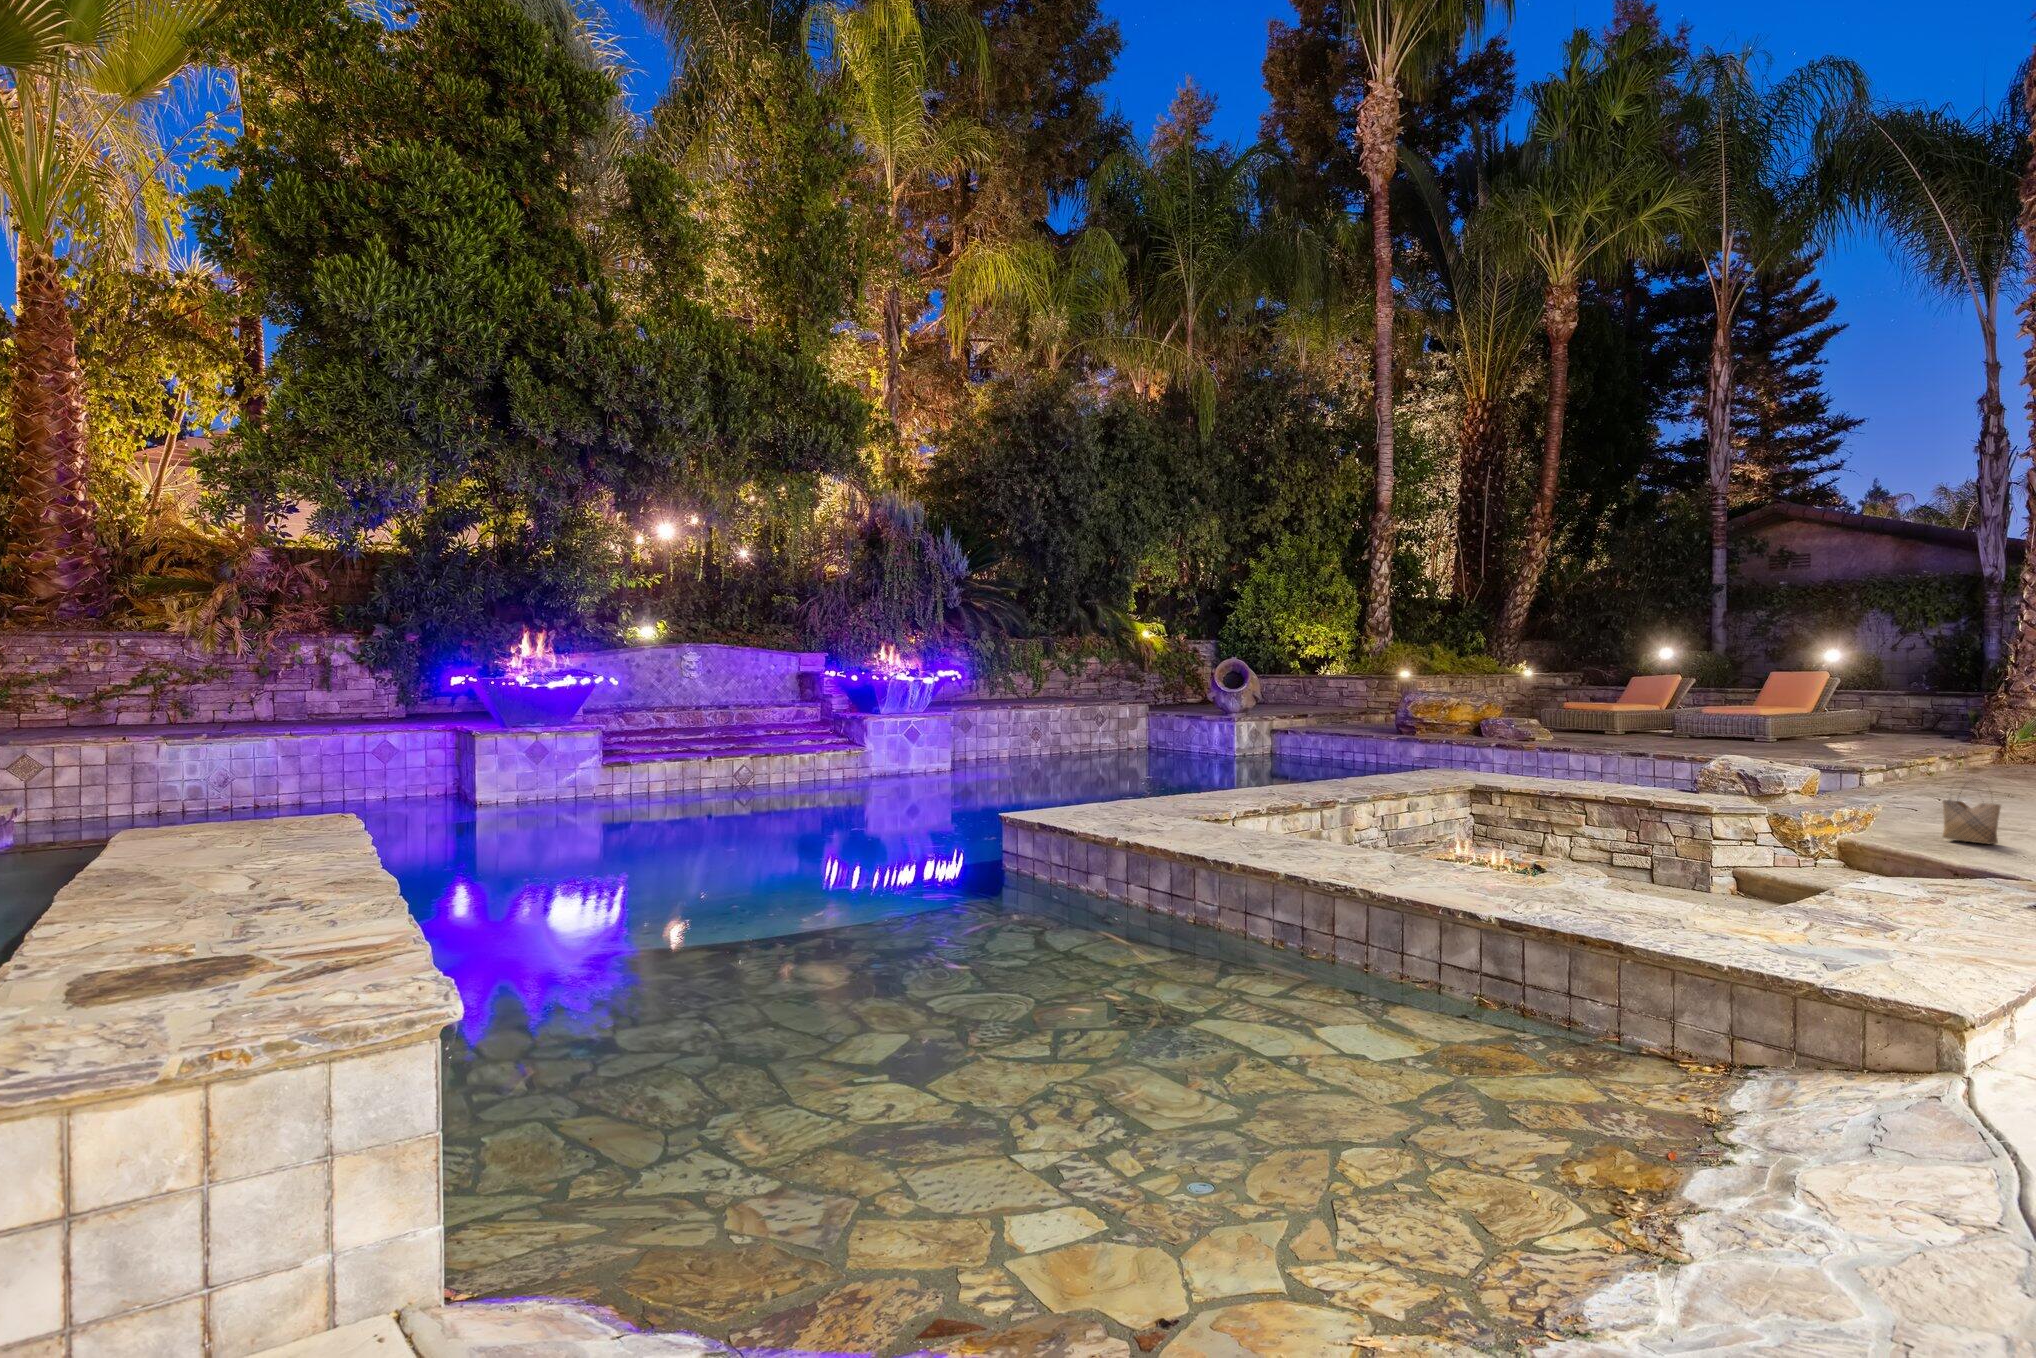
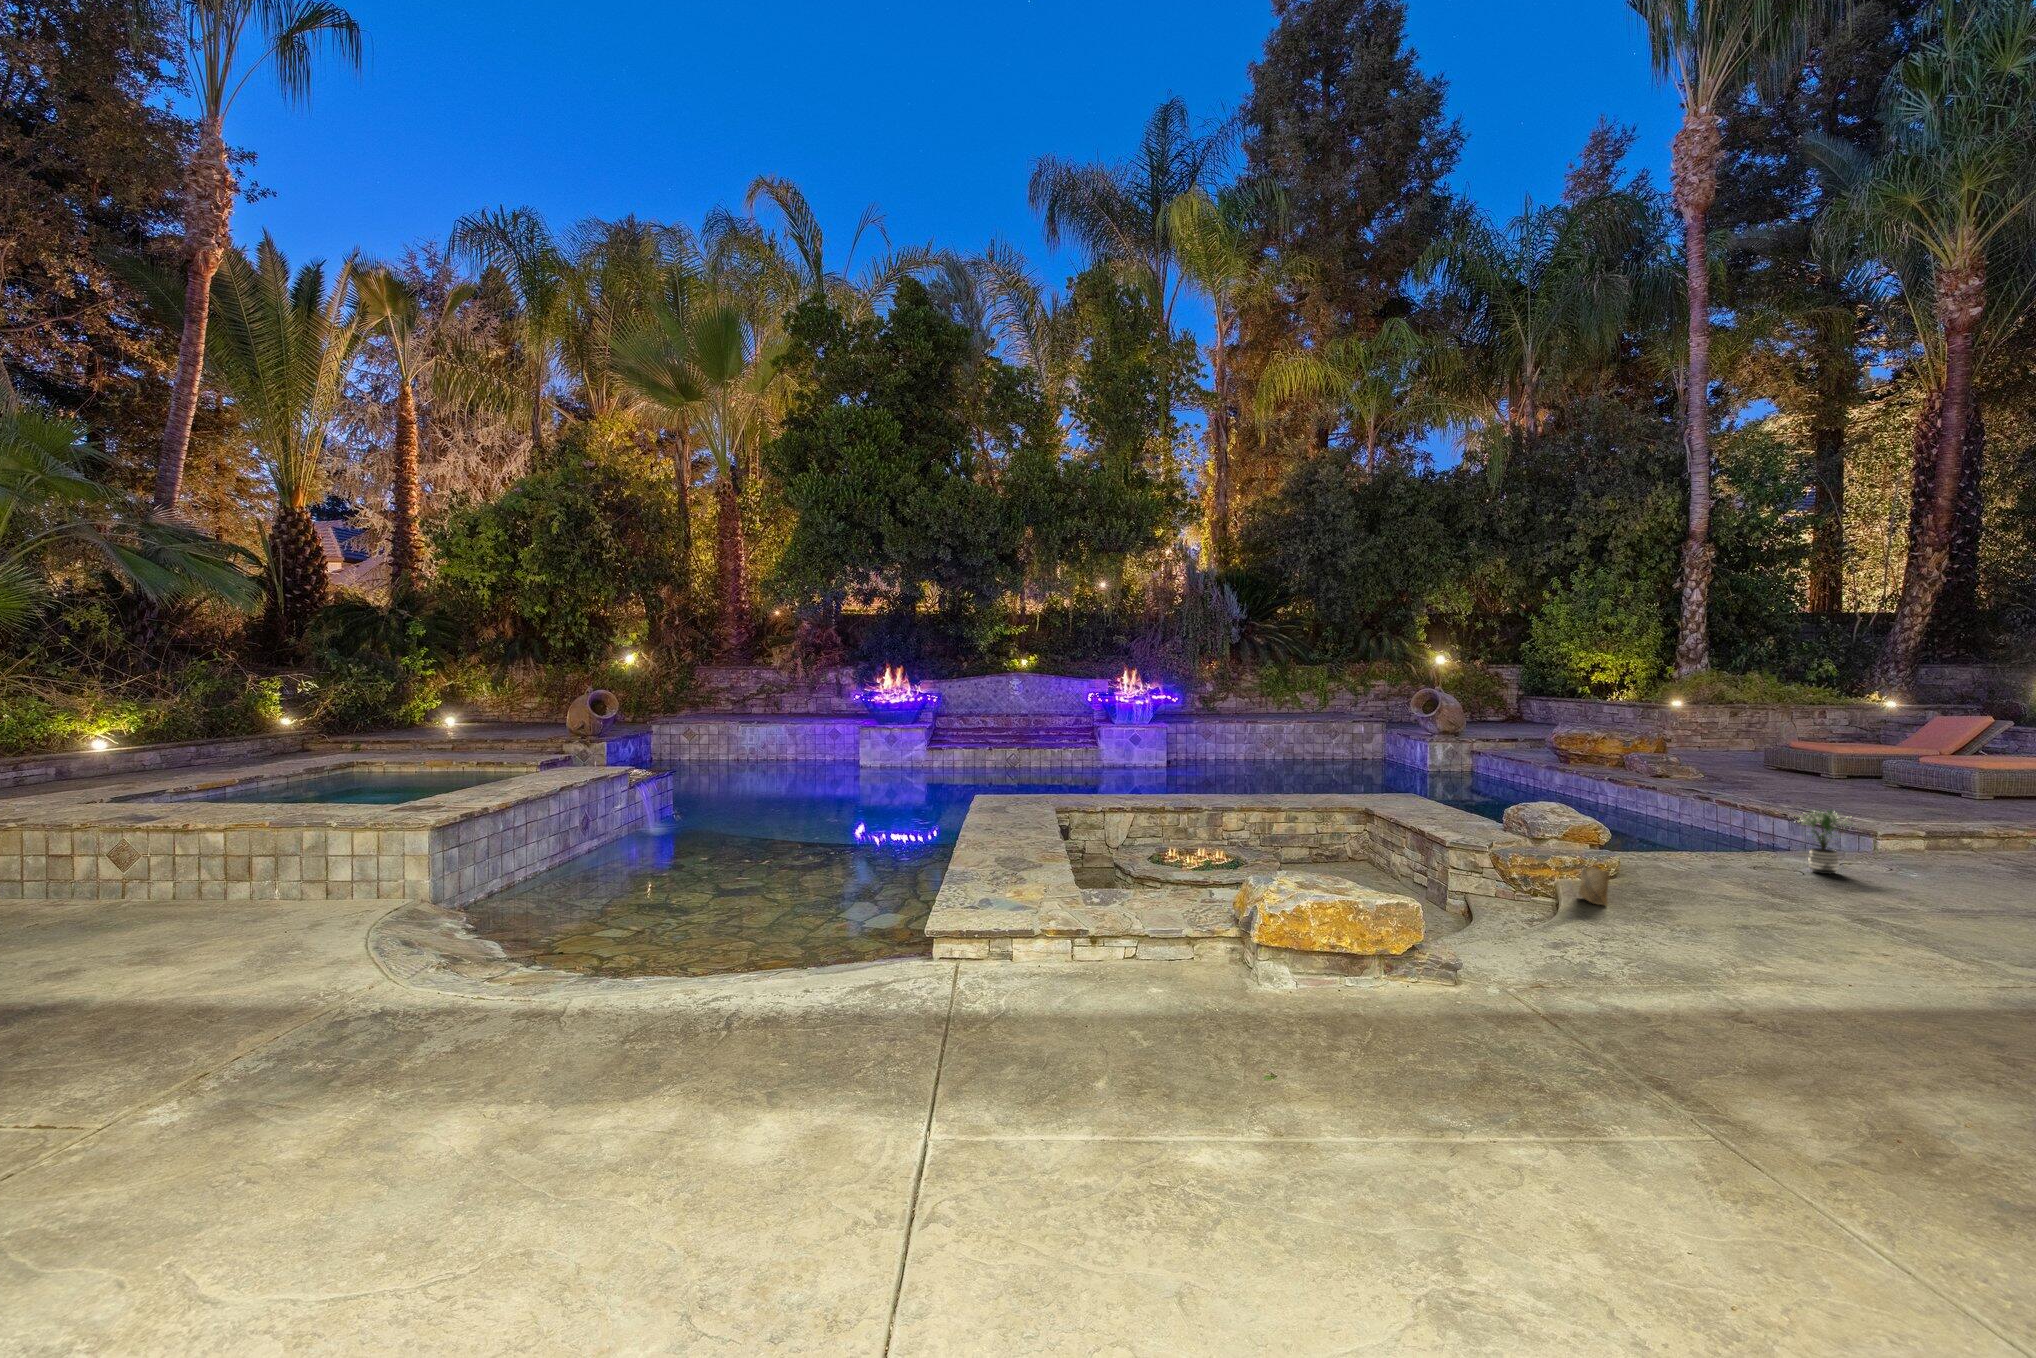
potted plant: none [1900,735,1959,799] -> present [1799,810,1847,874]

